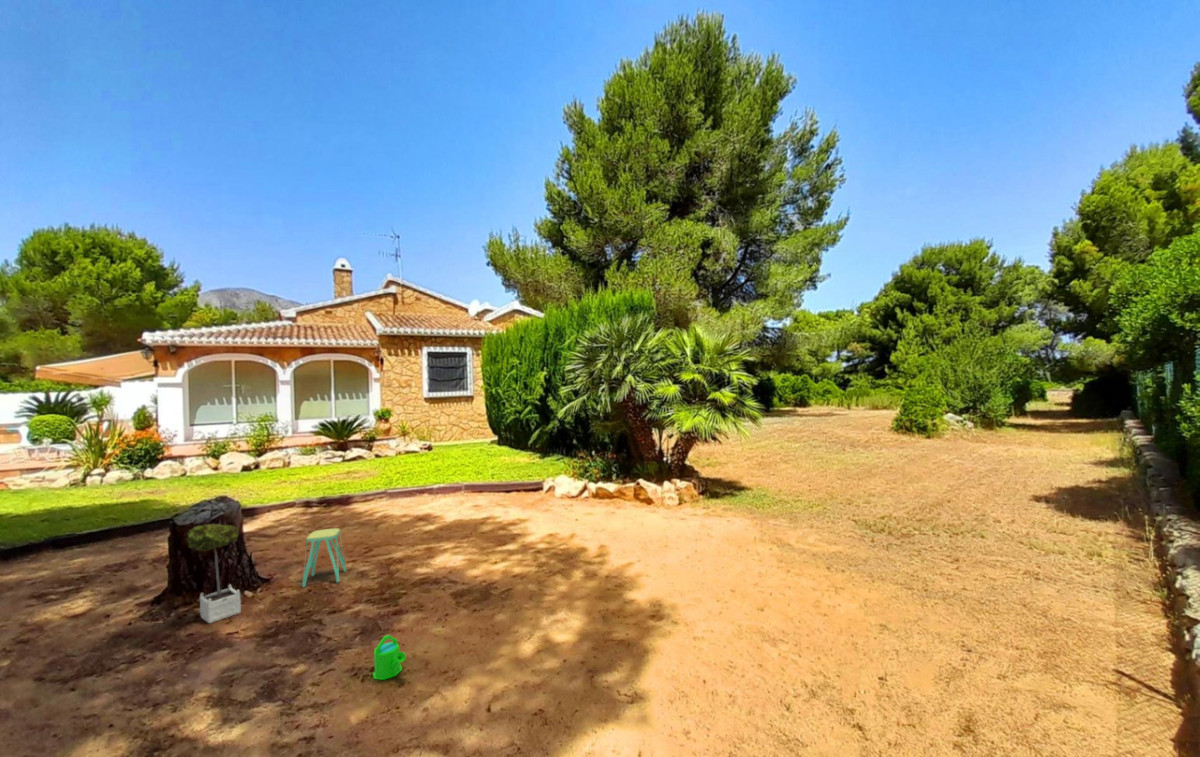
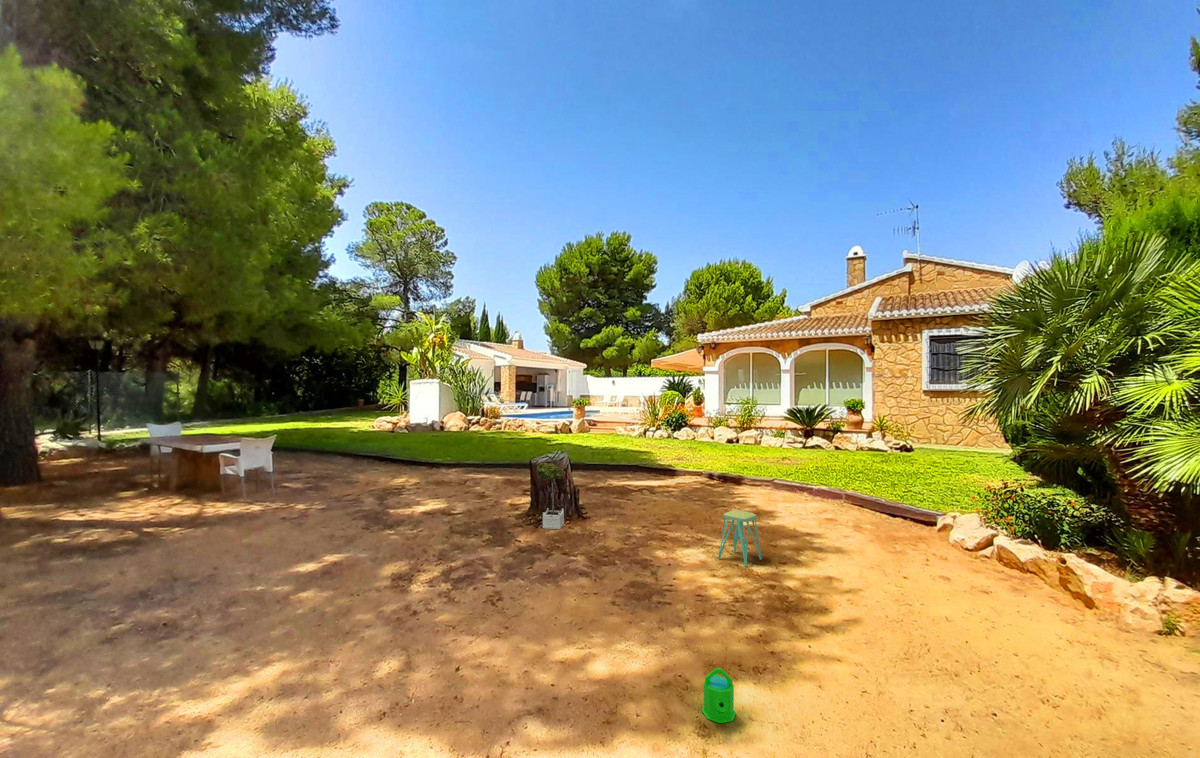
stool: present [302,528,346,587] -> present [718,510,762,567]
watering can: present [373,635,406,680] -> present [701,668,736,723]

